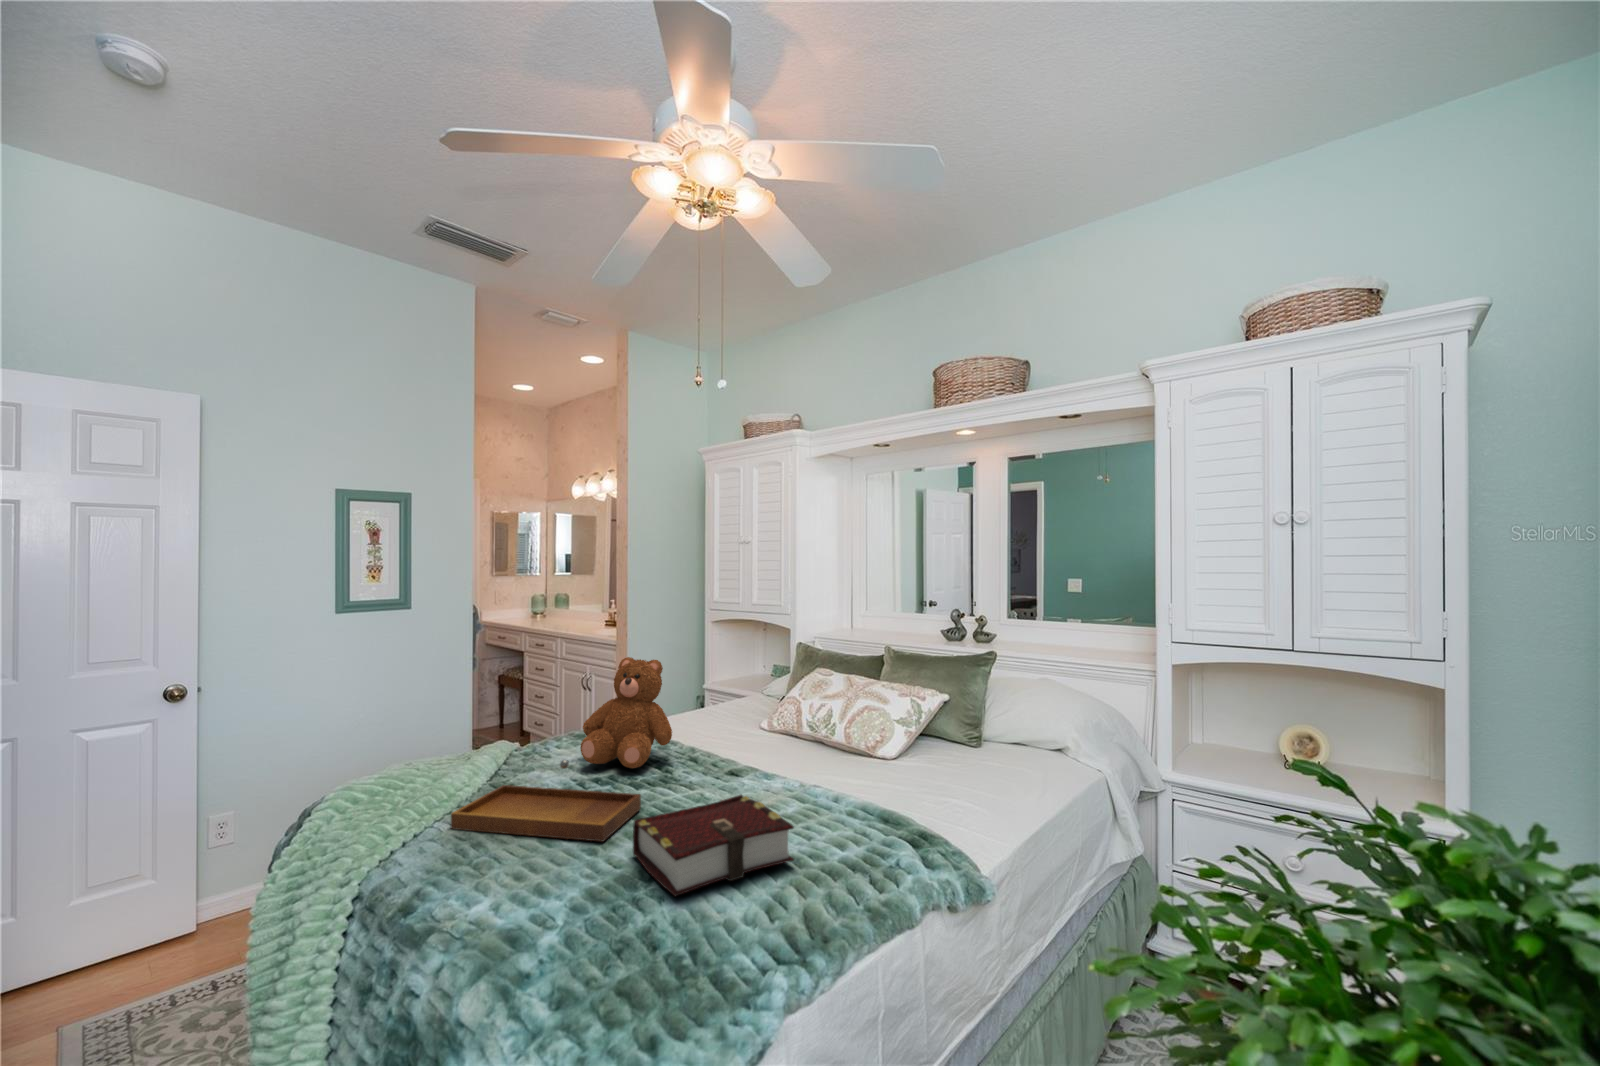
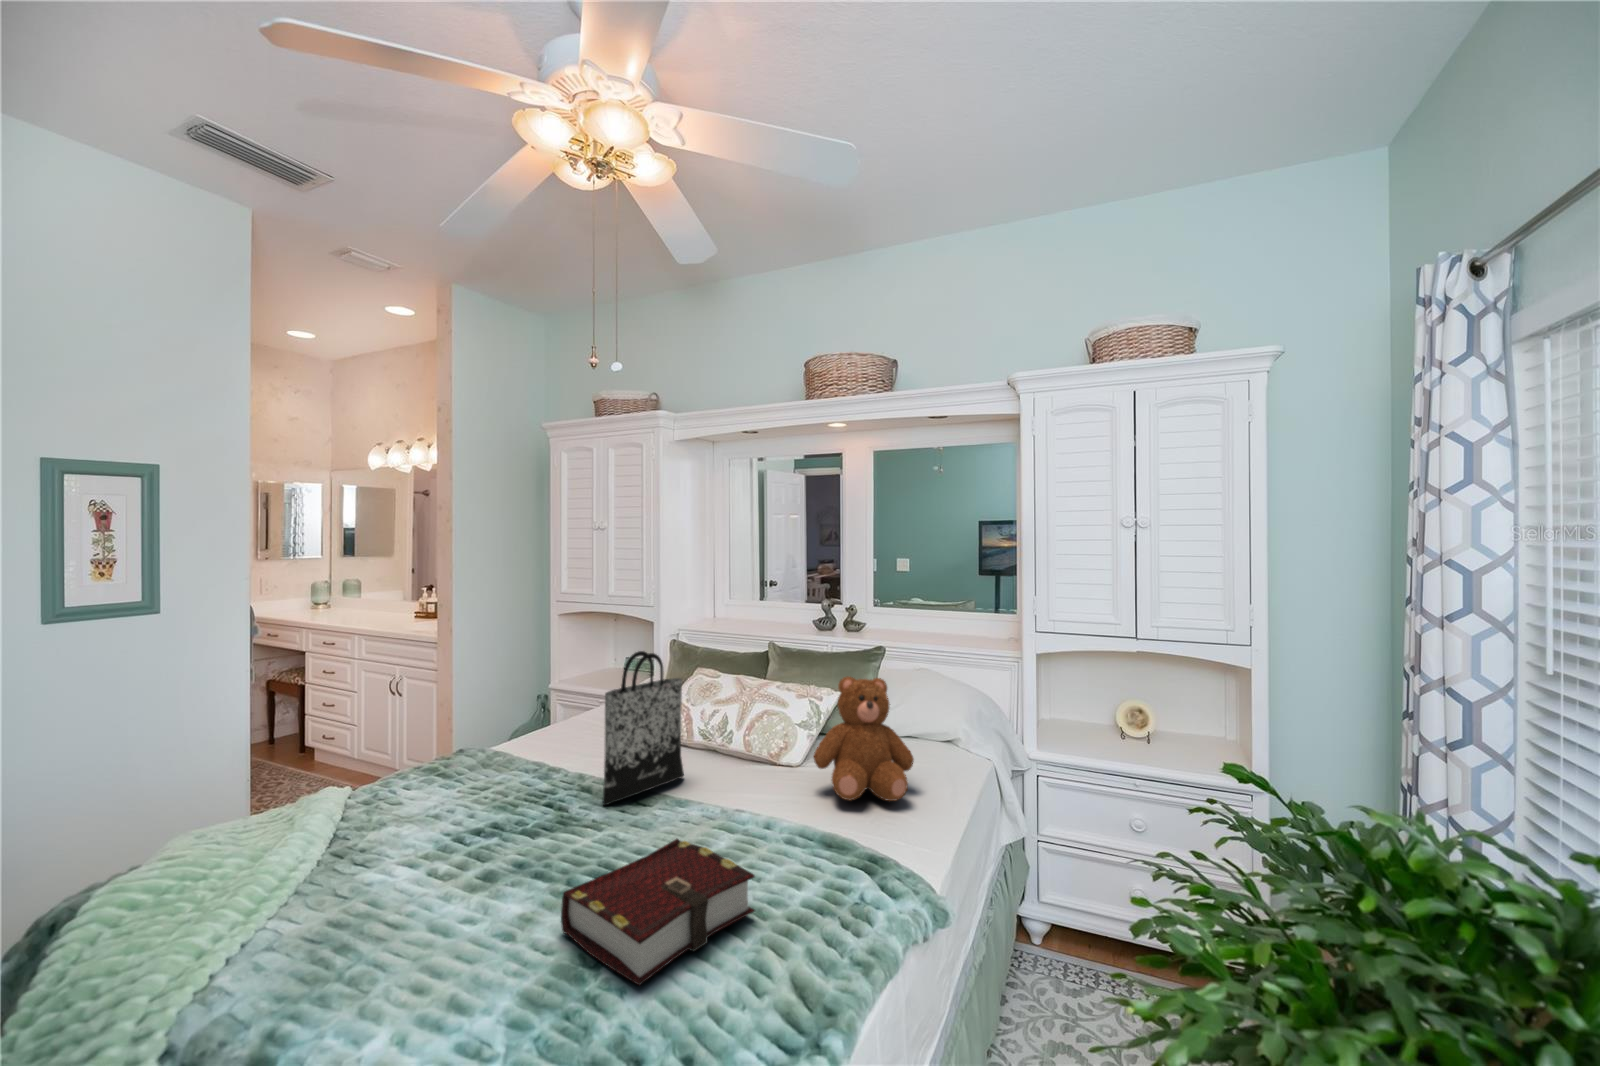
tote bag: none [703,638,782,774] -> present [603,651,684,805]
teddy bear: present [580,657,672,768] -> present [814,676,914,801]
tray: present [451,760,641,842] -> none [295,819,547,930]

